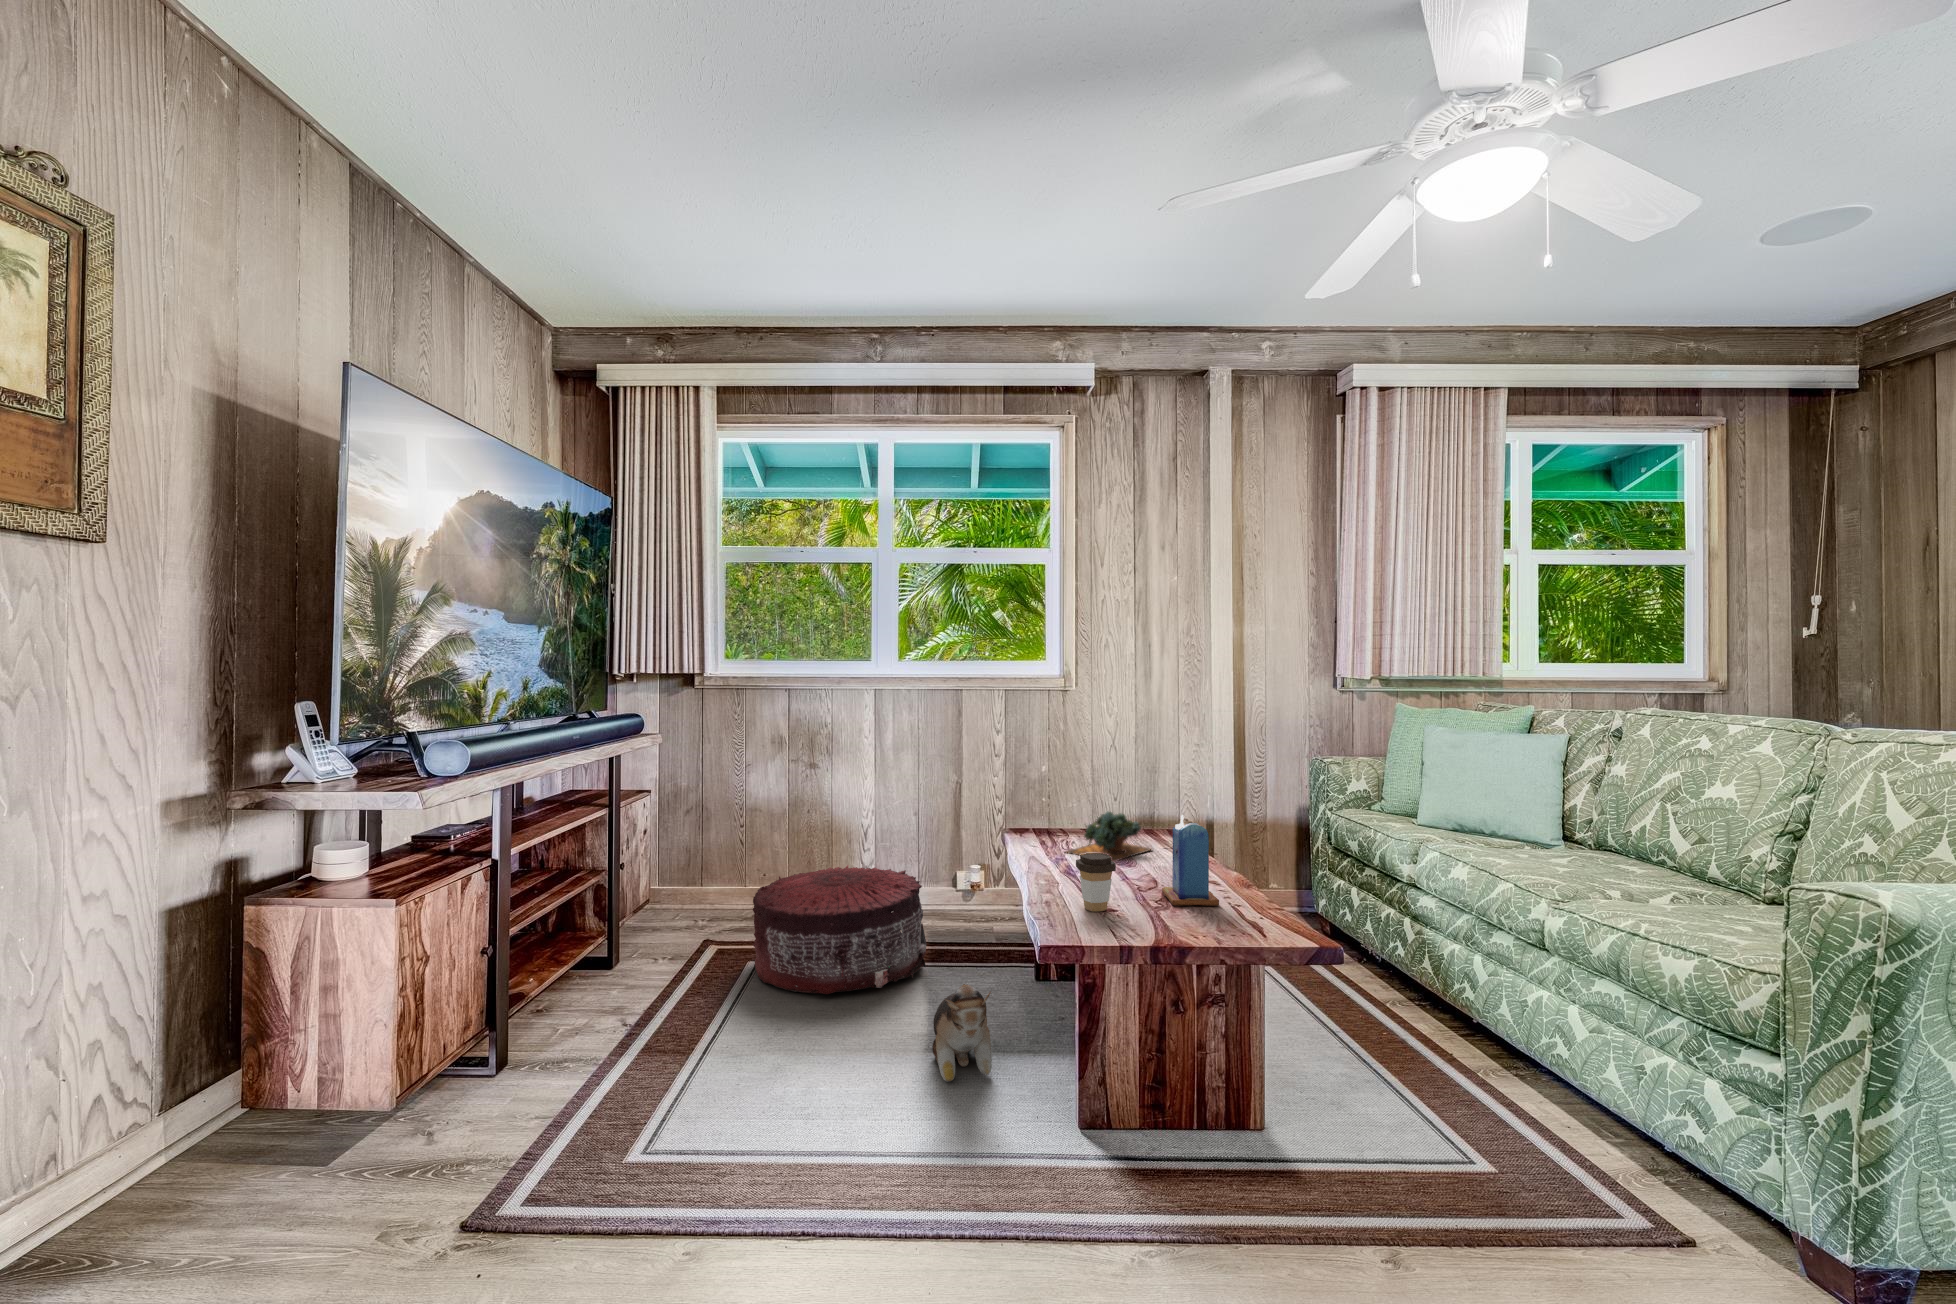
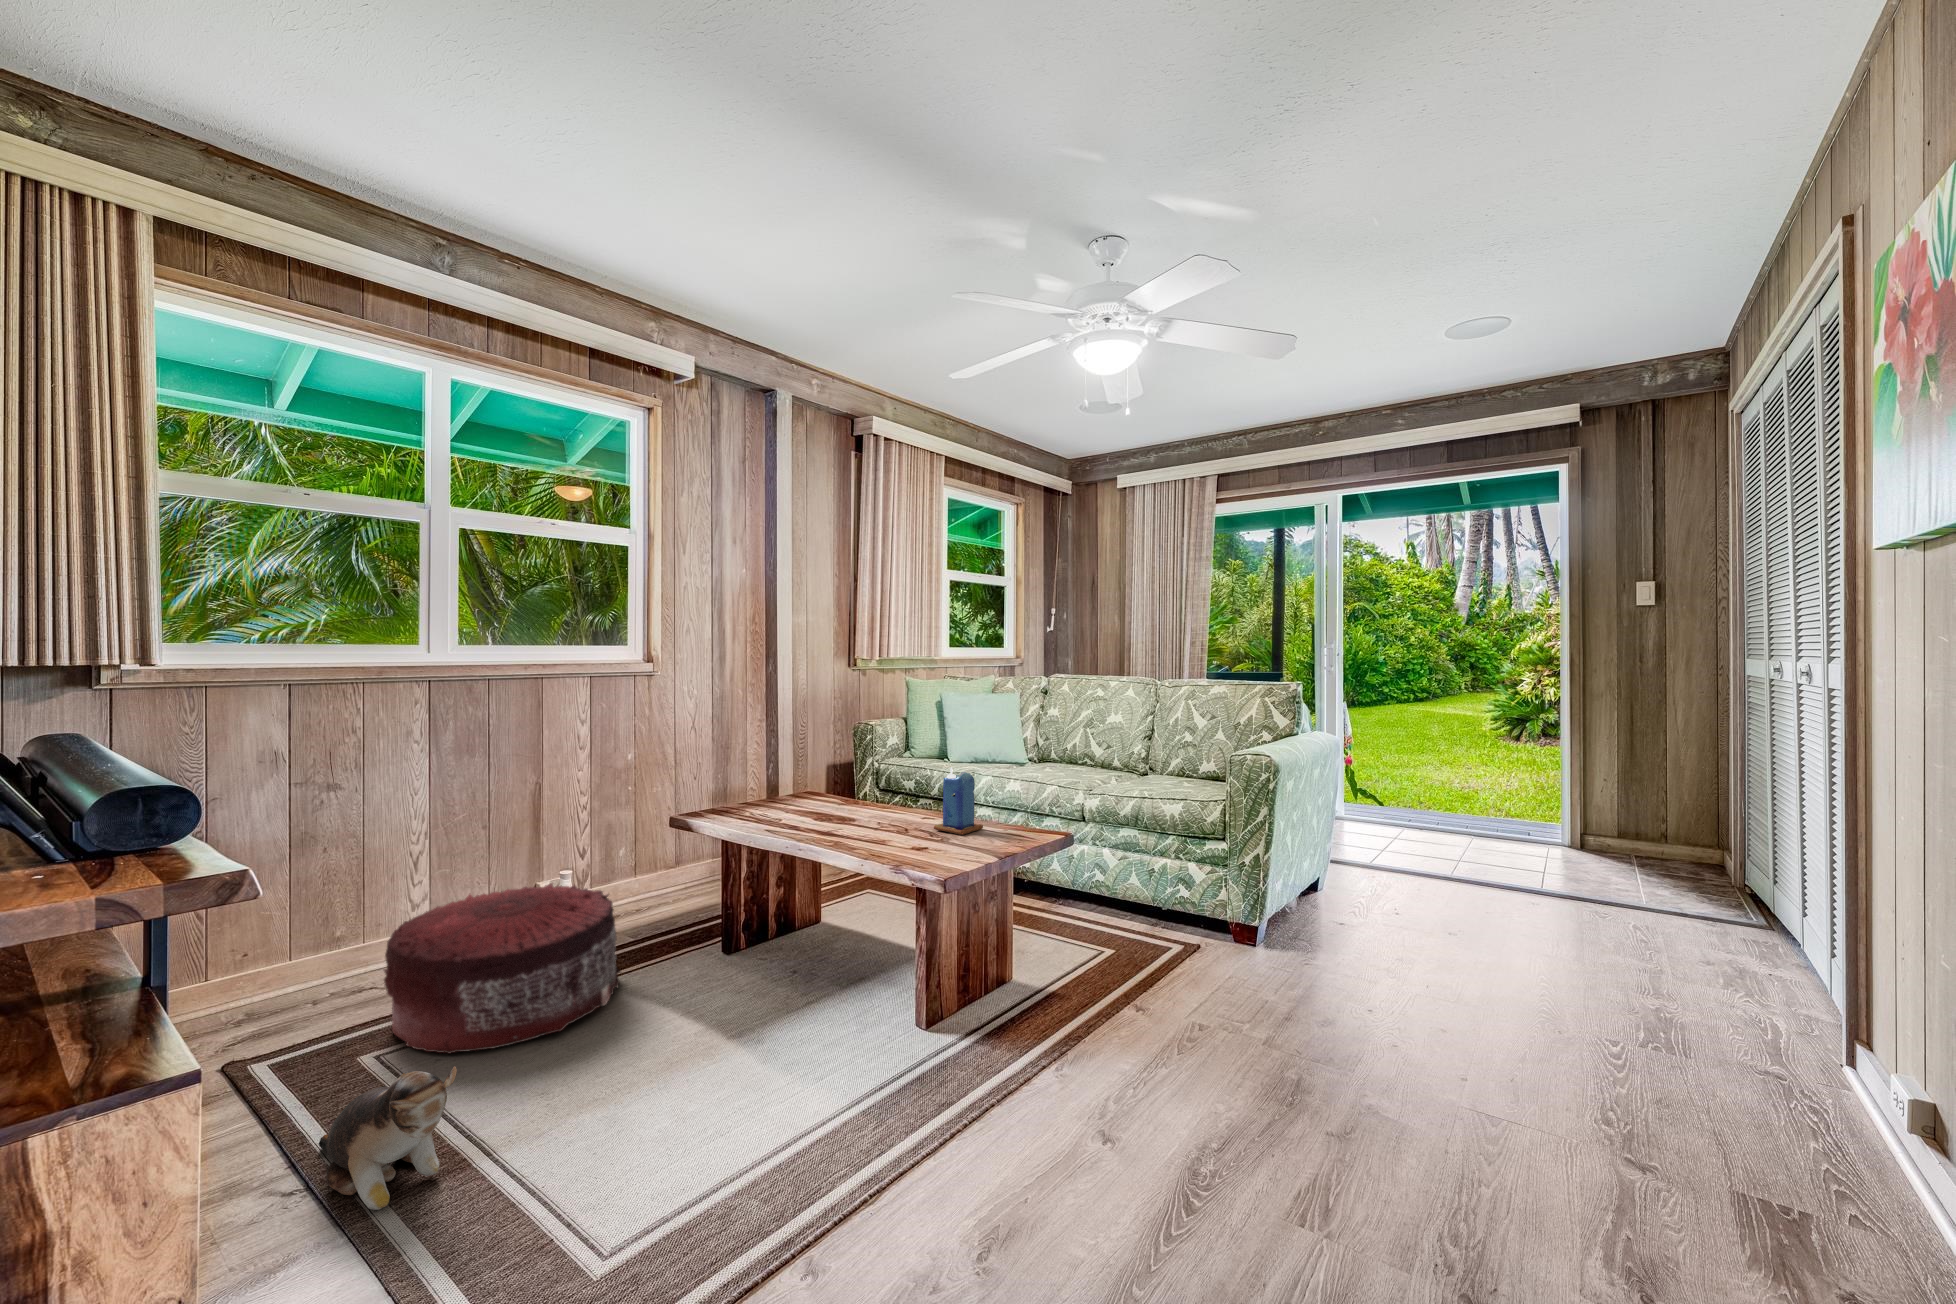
succulent plant: present [1066,811,1151,861] -> none [785,779,839,822]
coffee cup: present [1076,853,1116,912] -> none [917,804,946,850]
plush toy: present [932,984,992,1082] -> present [319,1067,457,1210]

